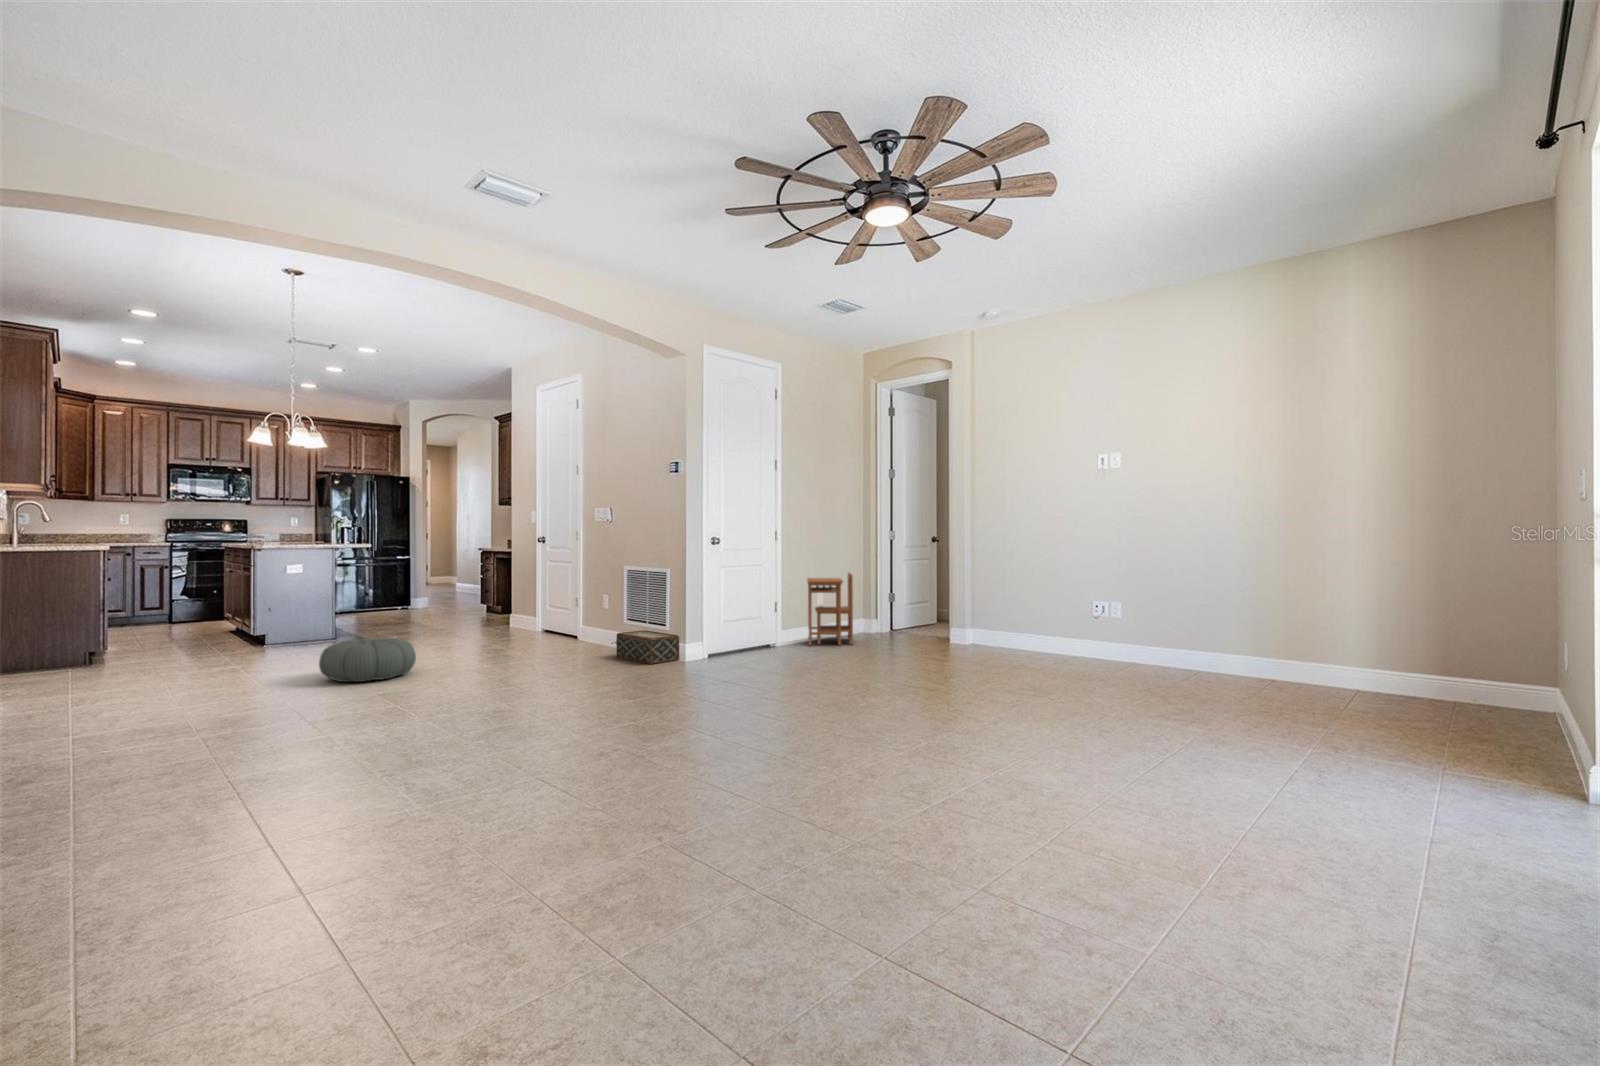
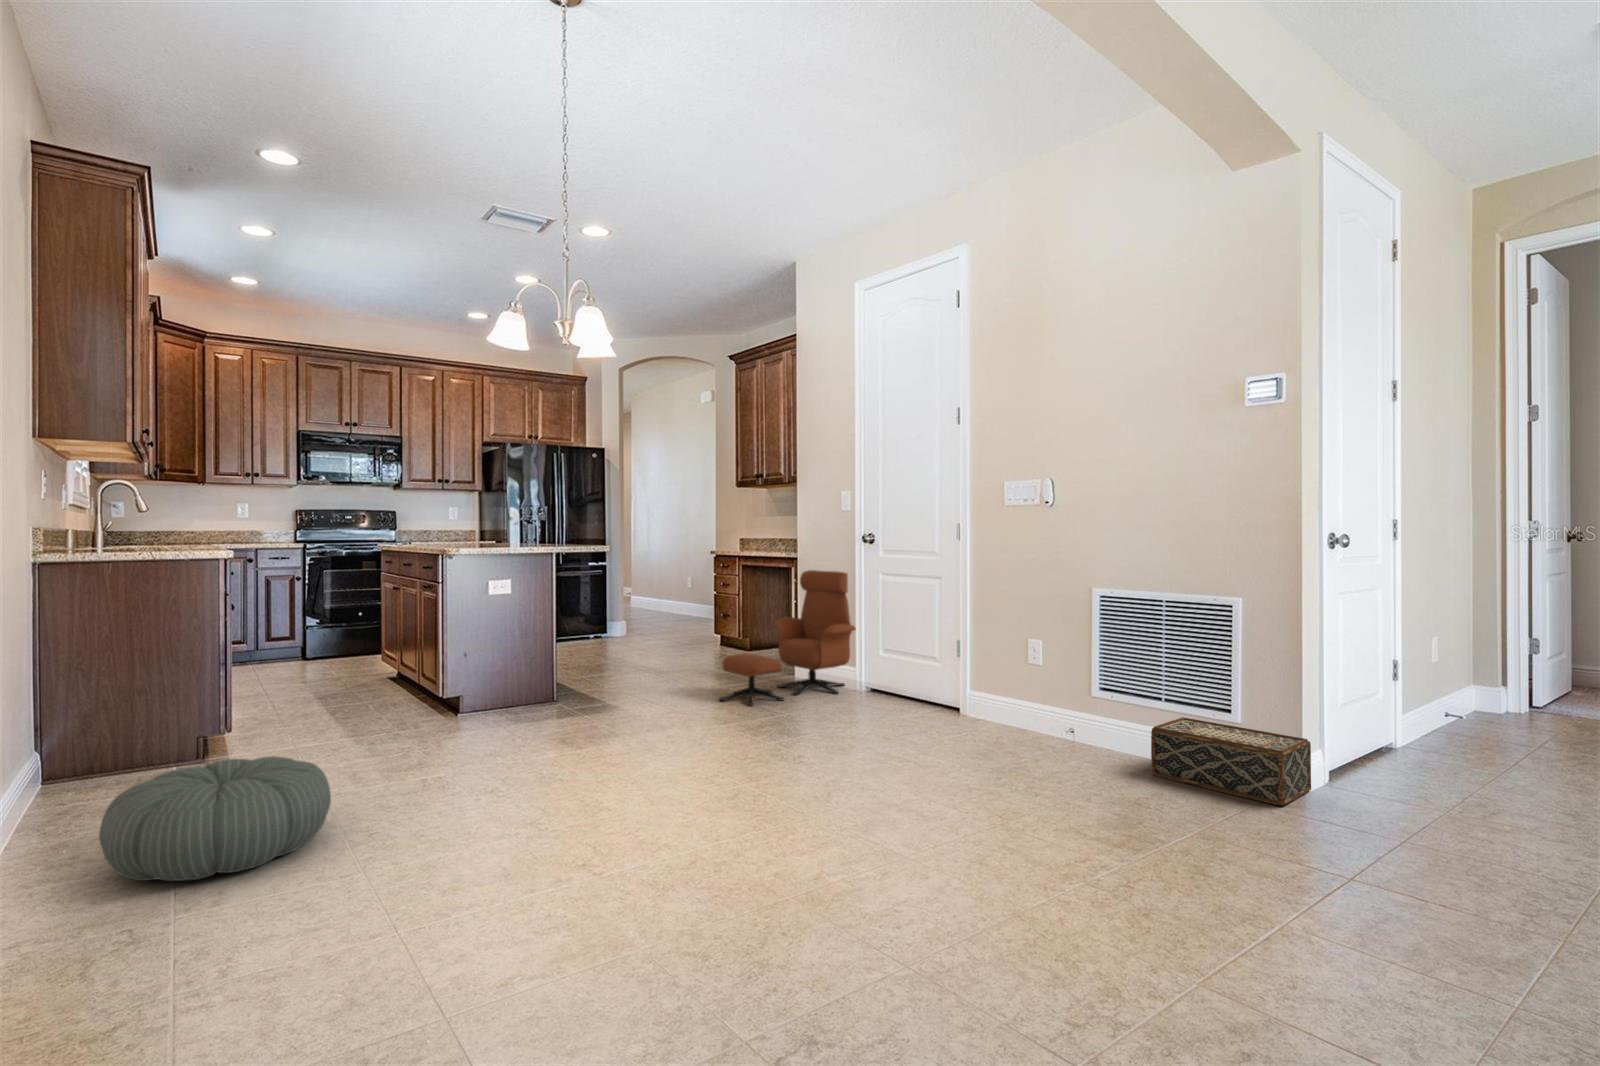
lounge chair: none [436,559,528,638] -> present [719,570,856,706]
side table: present [807,573,853,646] -> none [1416,601,1571,751]
pouf: present [319,638,416,682] -> present [99,756,331,881]

